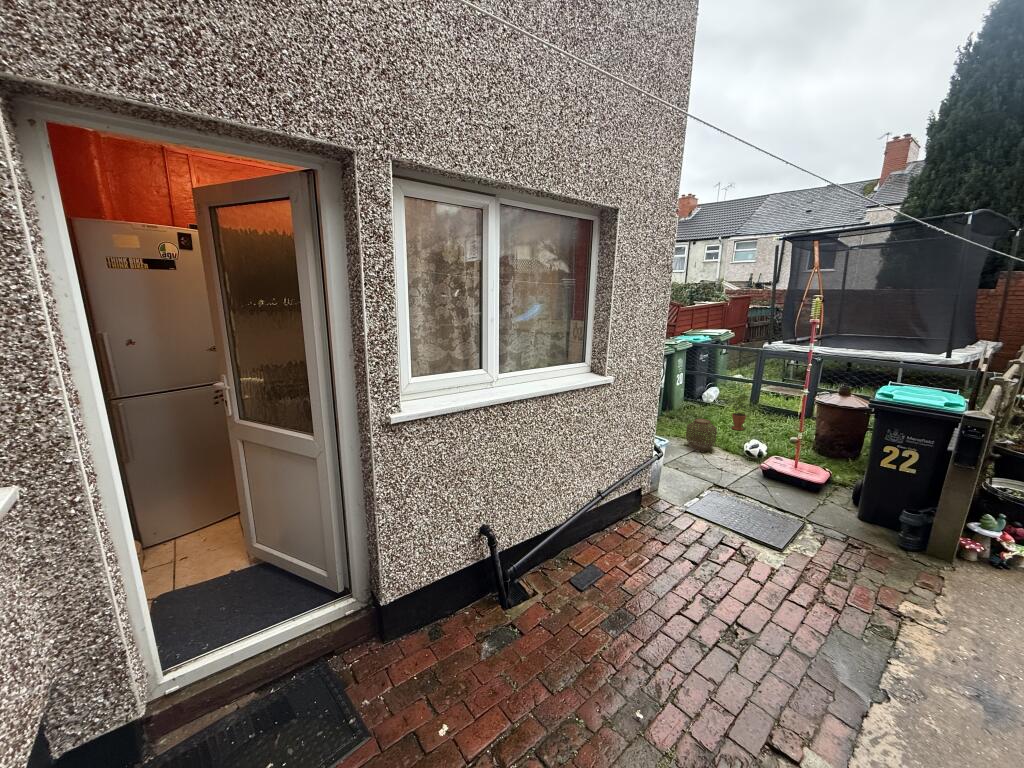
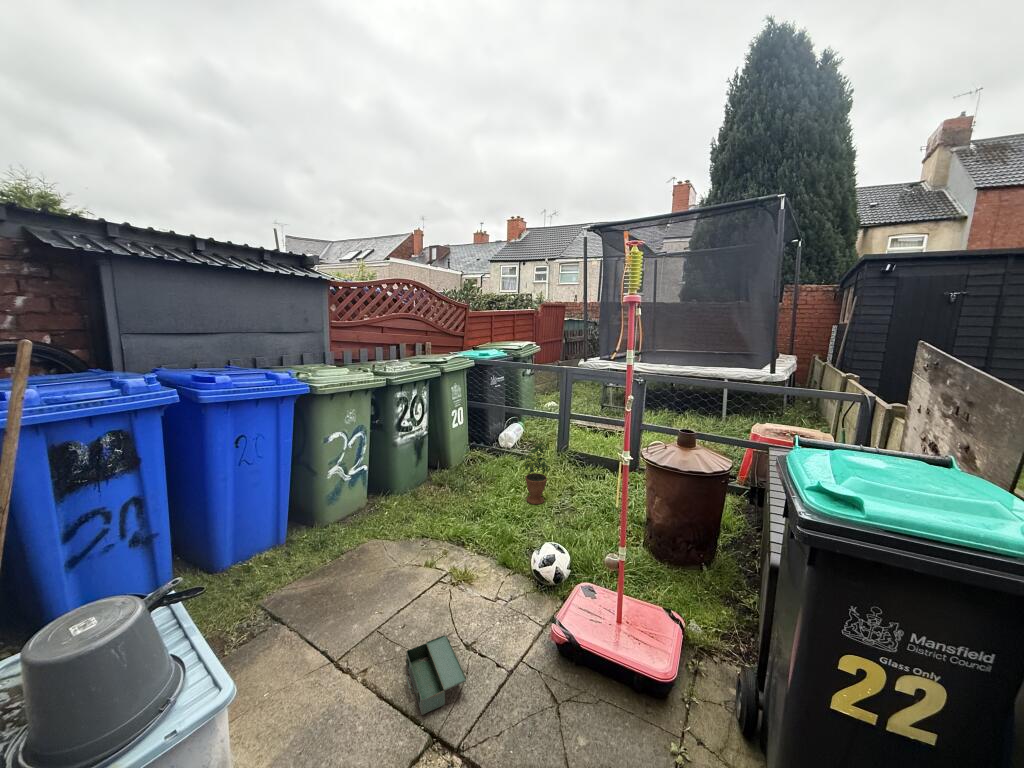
woven basket: present [686,418,717,451] -> none [428,508,484,577]
toolbox: none [691,463,722,481] -> present [405,635,466,715]

